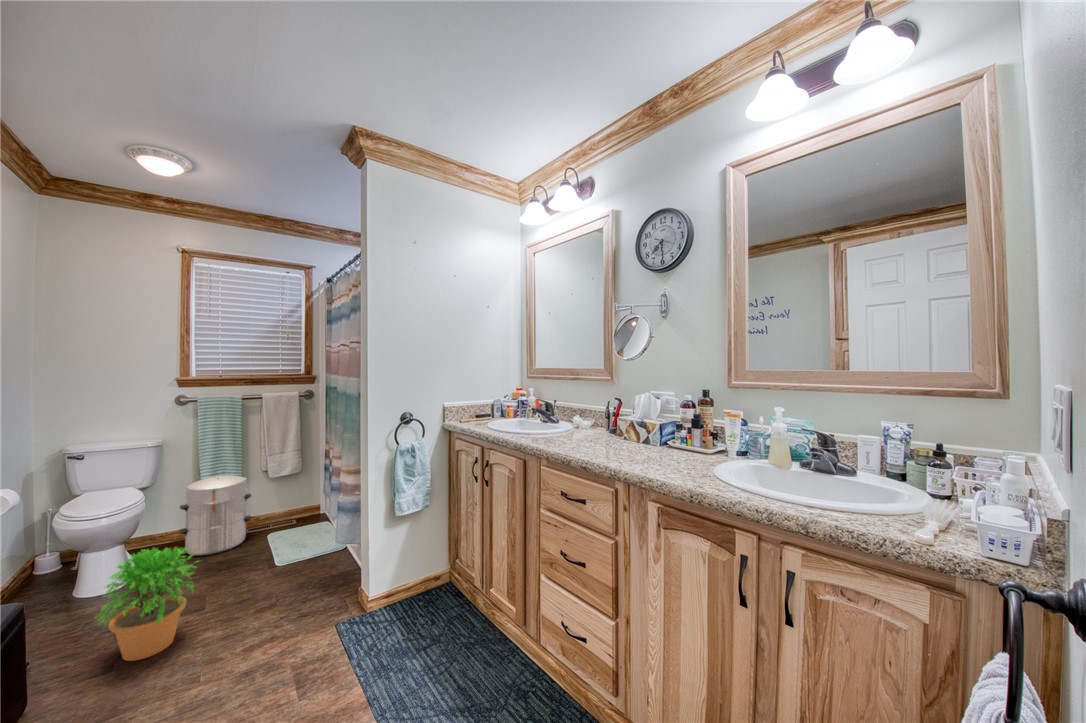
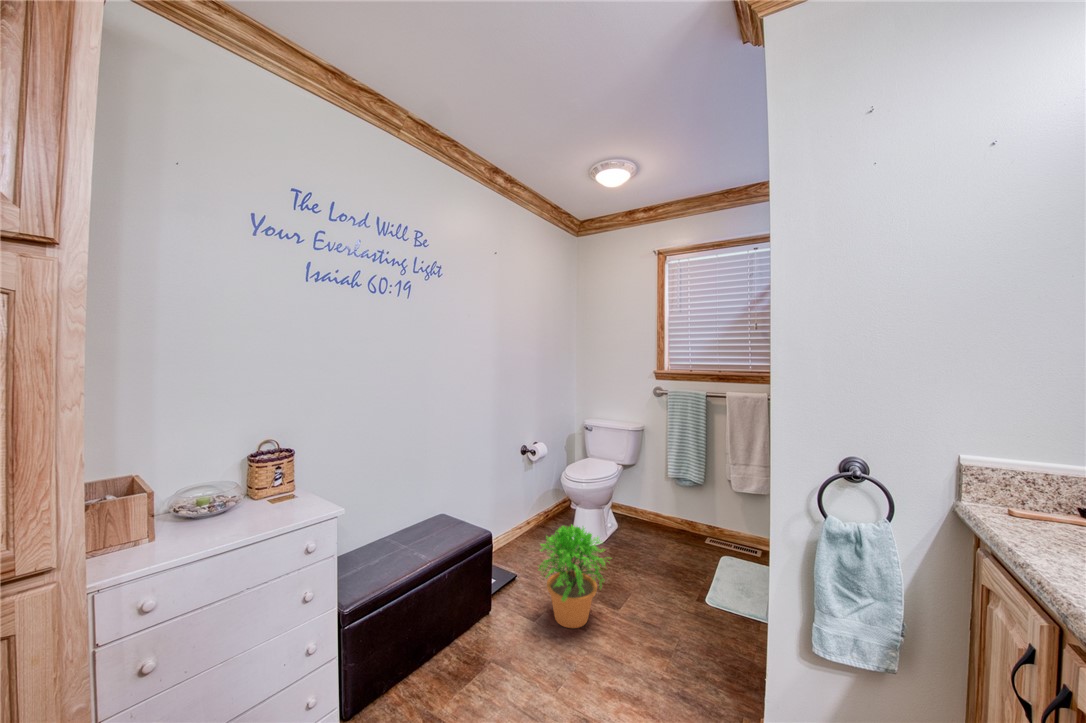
waste bin: present [179,474,251,556] -> none [649,470,708,553]

